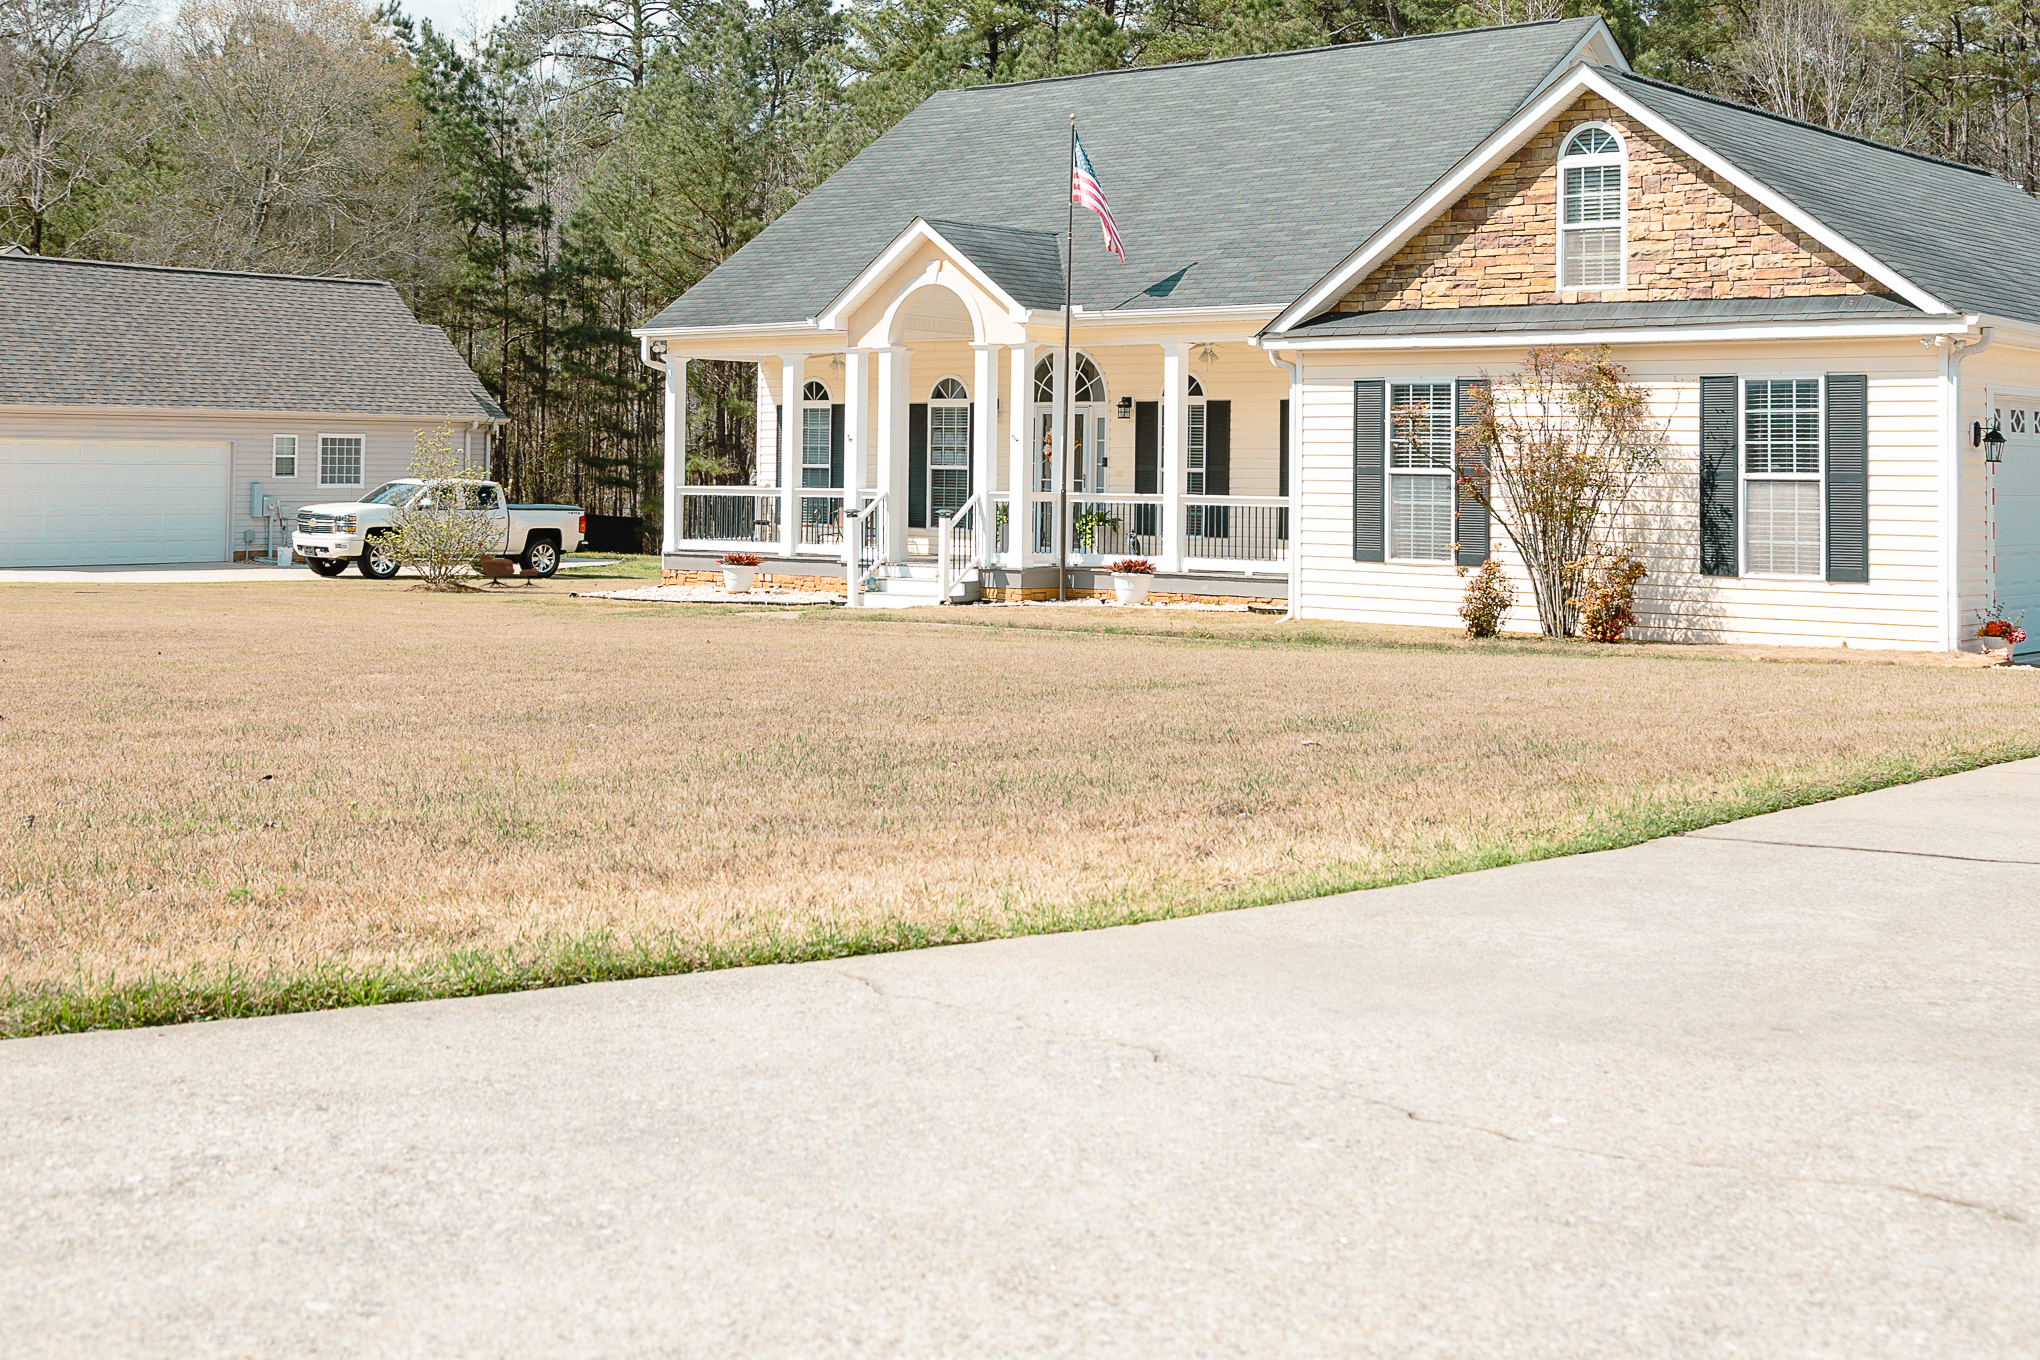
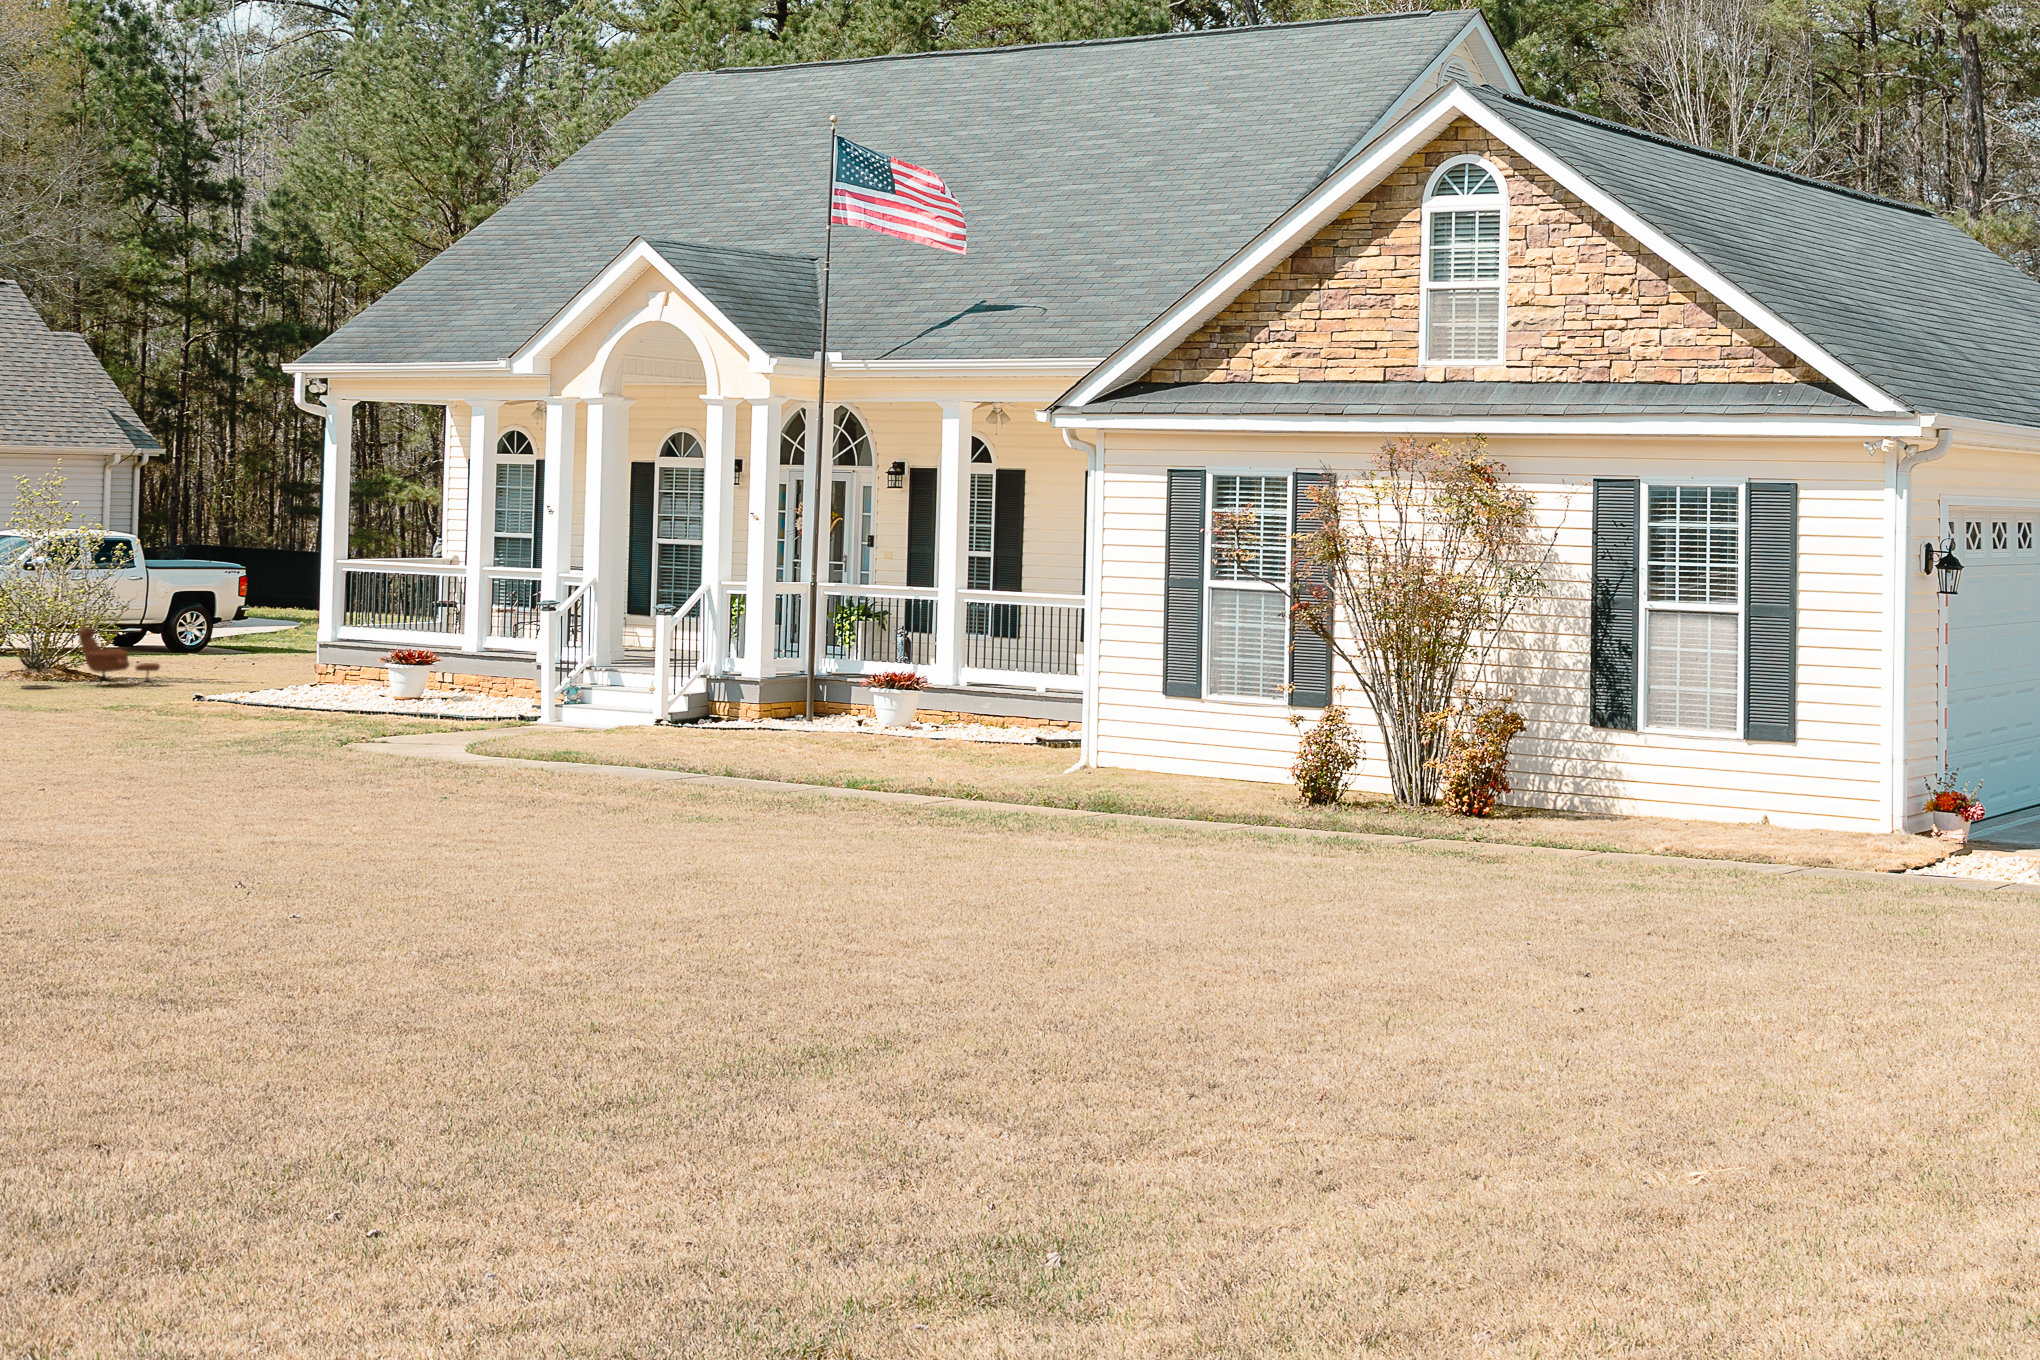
potted tree: none [432,547,459,589] -> present [21,643,53,689]

